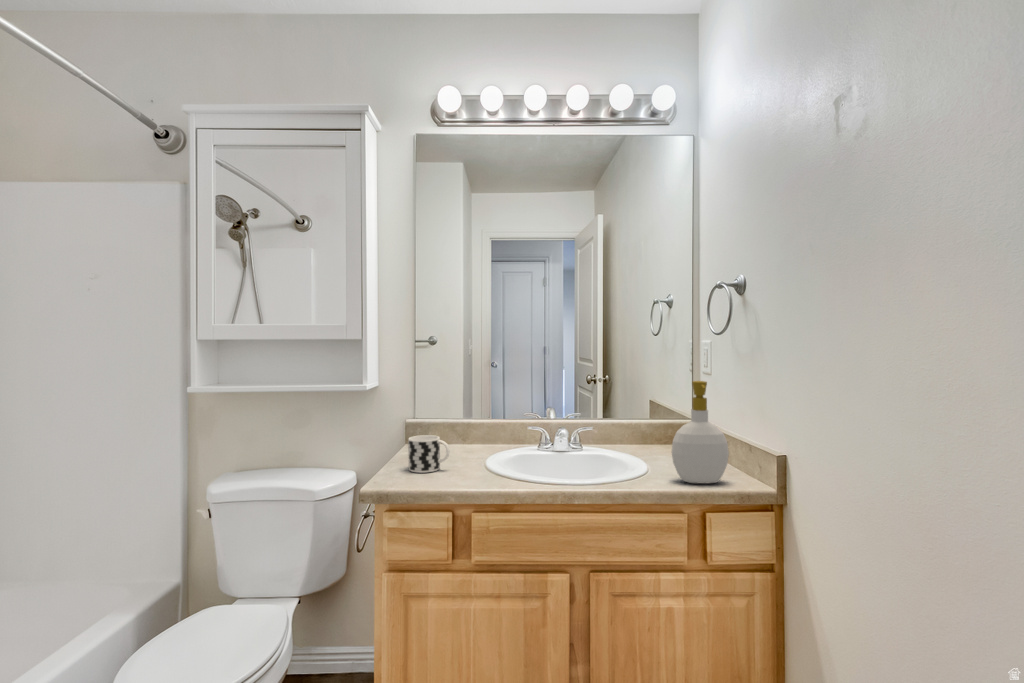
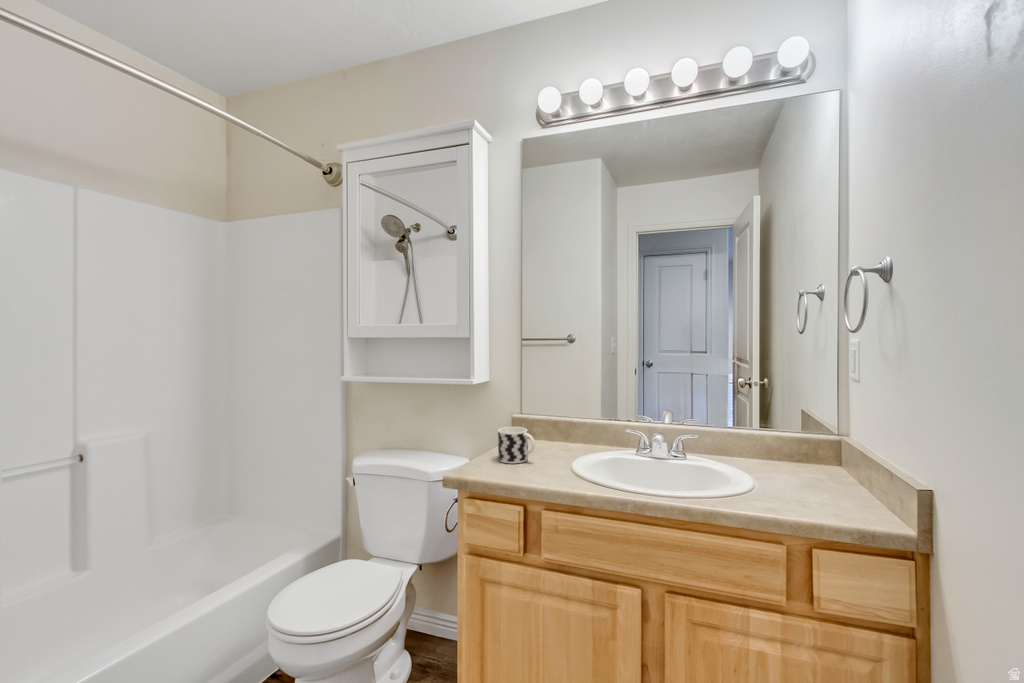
soap bottle: present [672,381,729,484] -> none [771,387,850,512]

